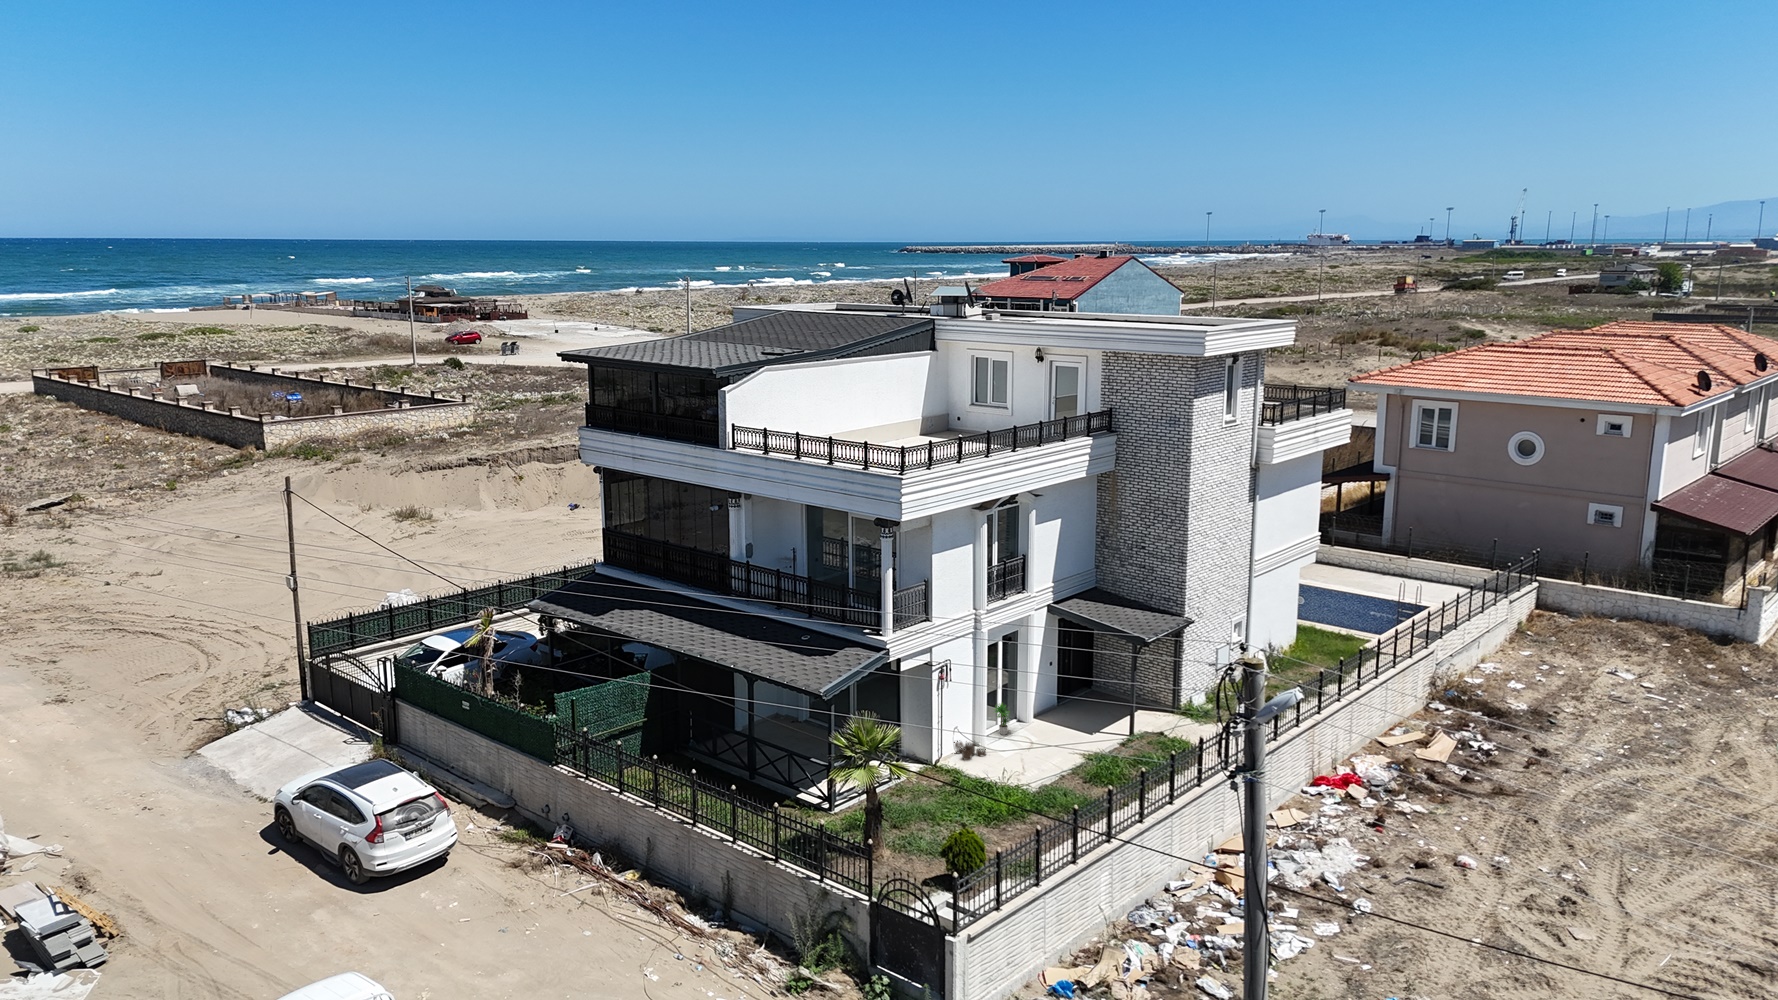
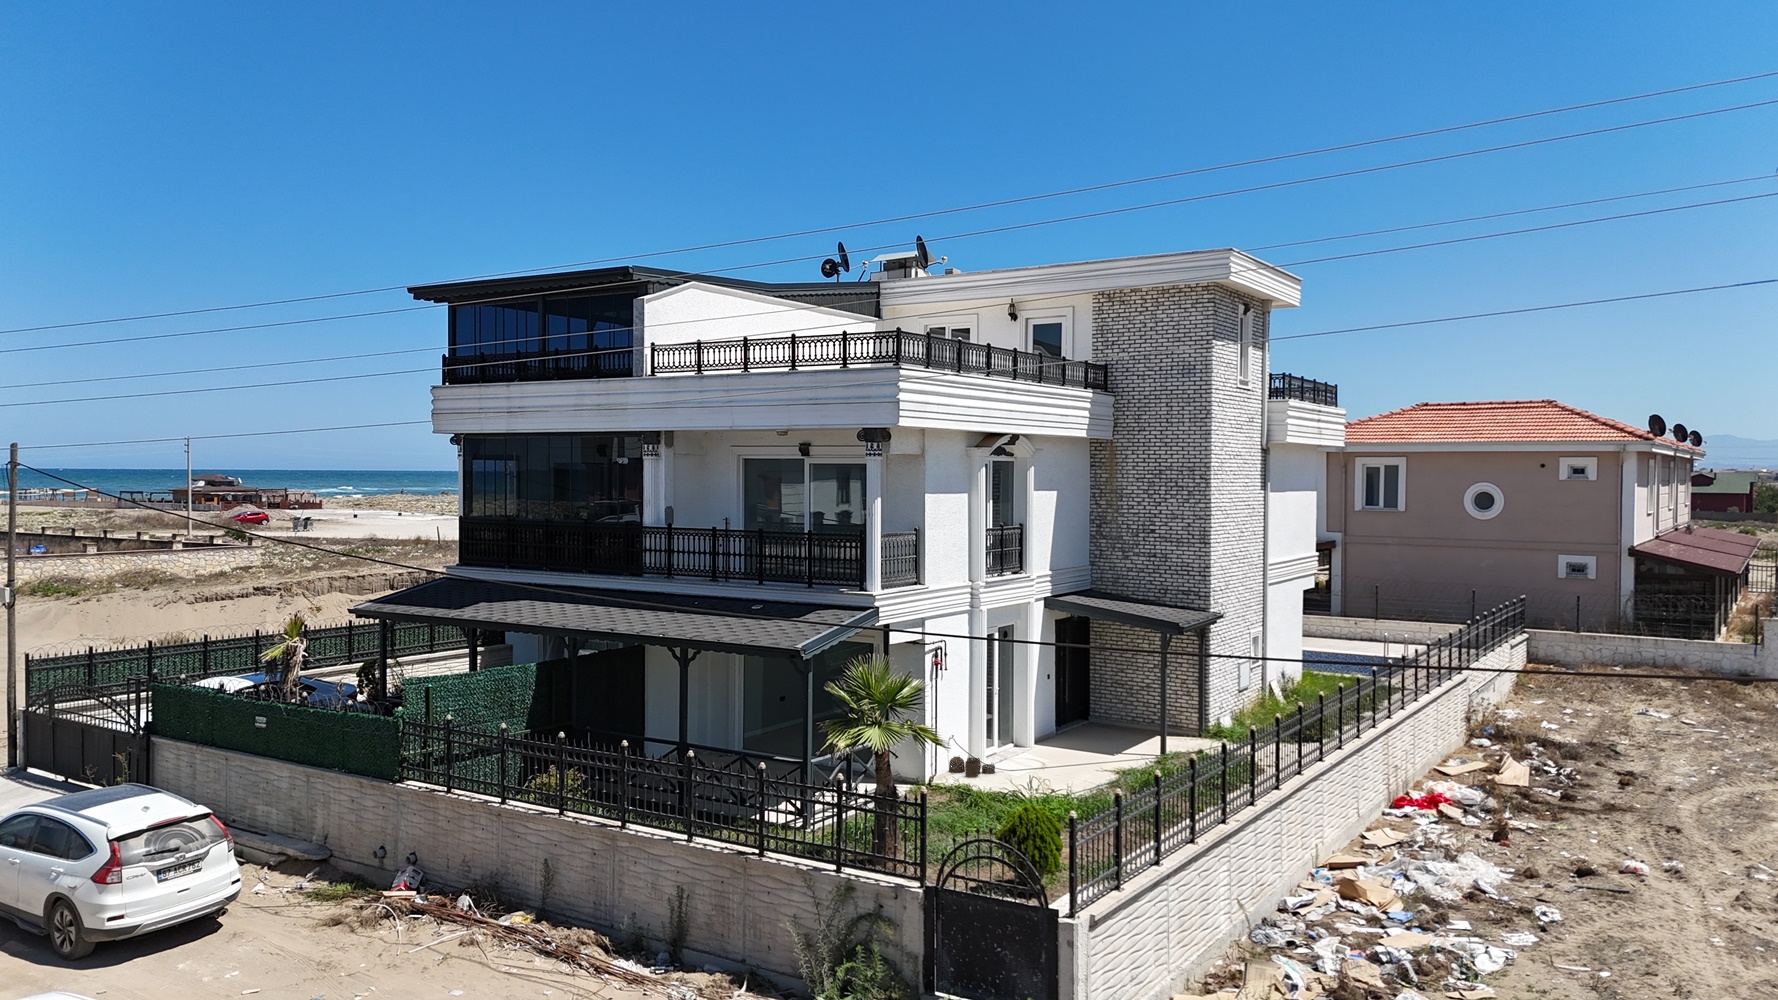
potted plant: present [994,703,1009,735] -> none [991,713,1017,757]

